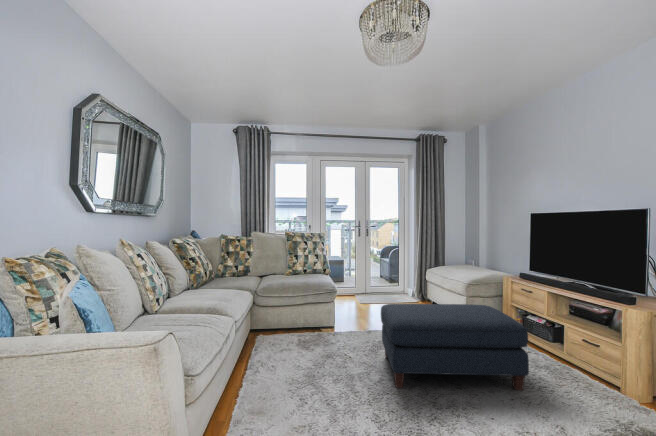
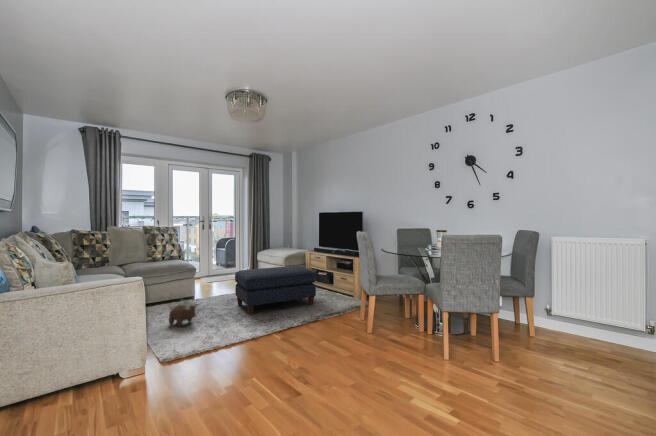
plush toy: none [278,353,314,388] -> present [169,304,197,327]

